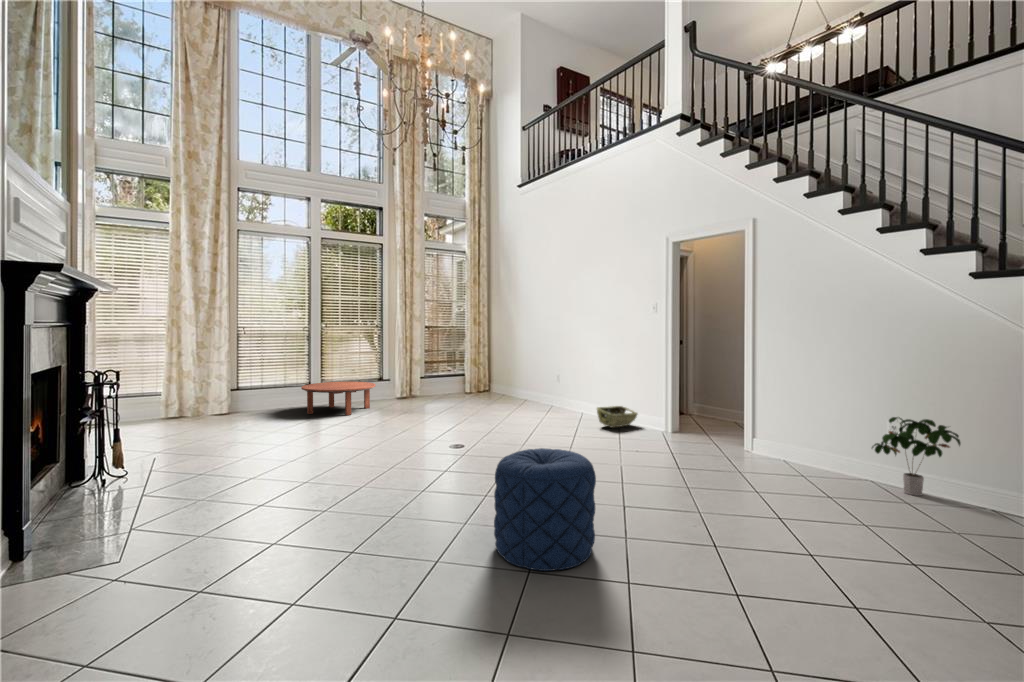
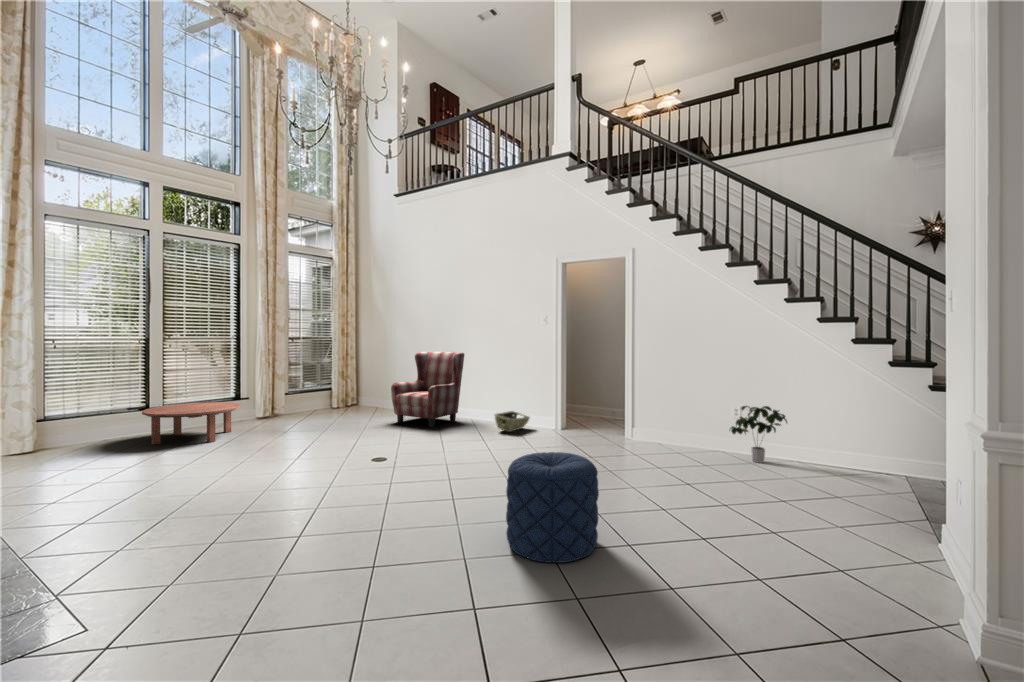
armchair: none [505,341,577,417] -> present [391,352,464,427]

